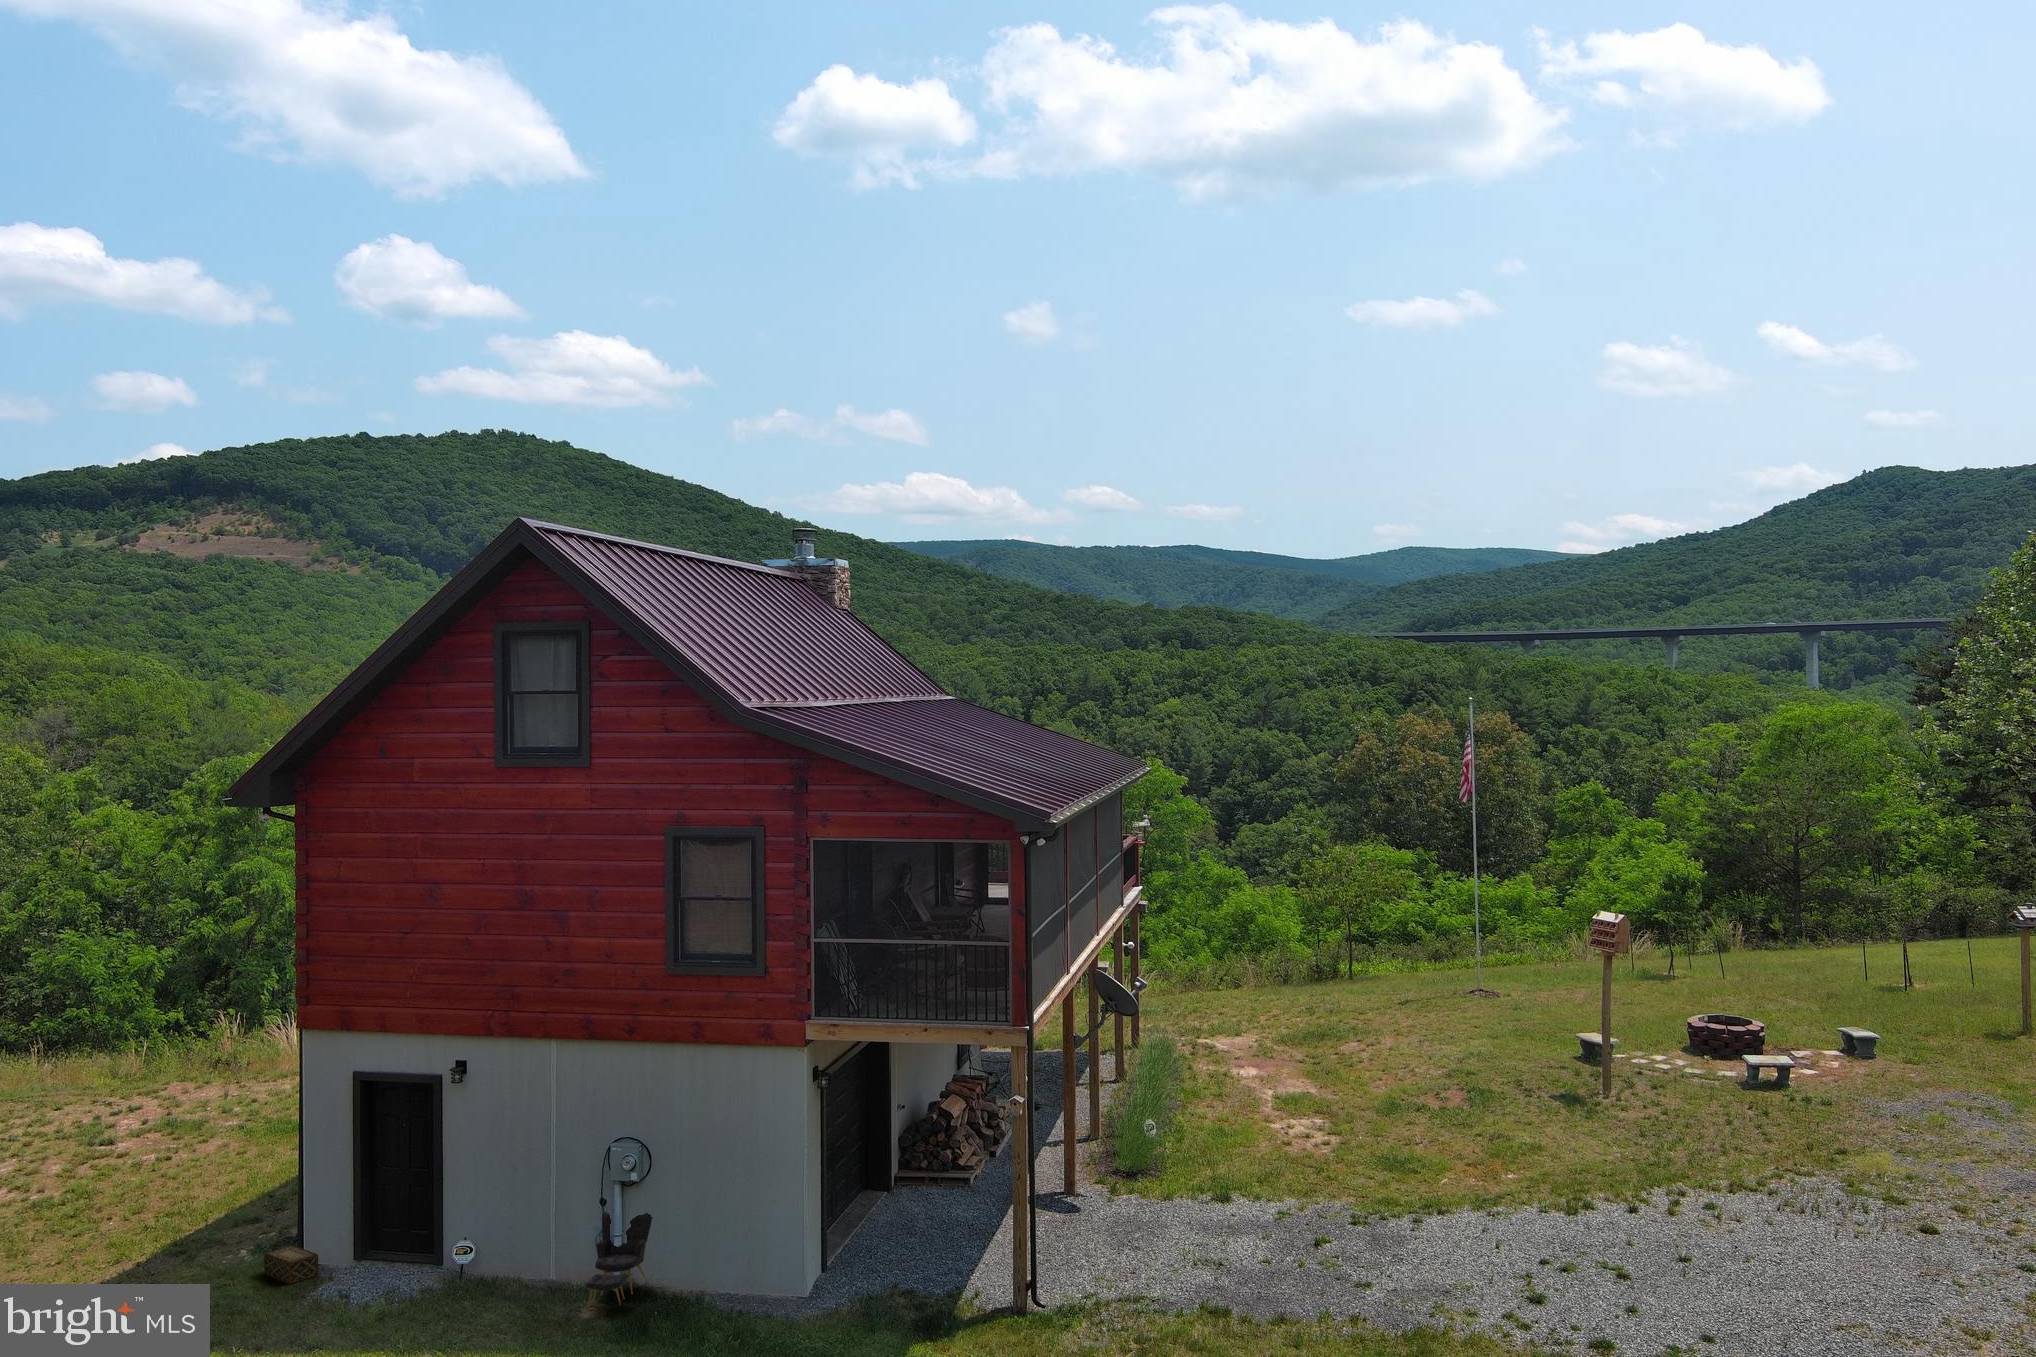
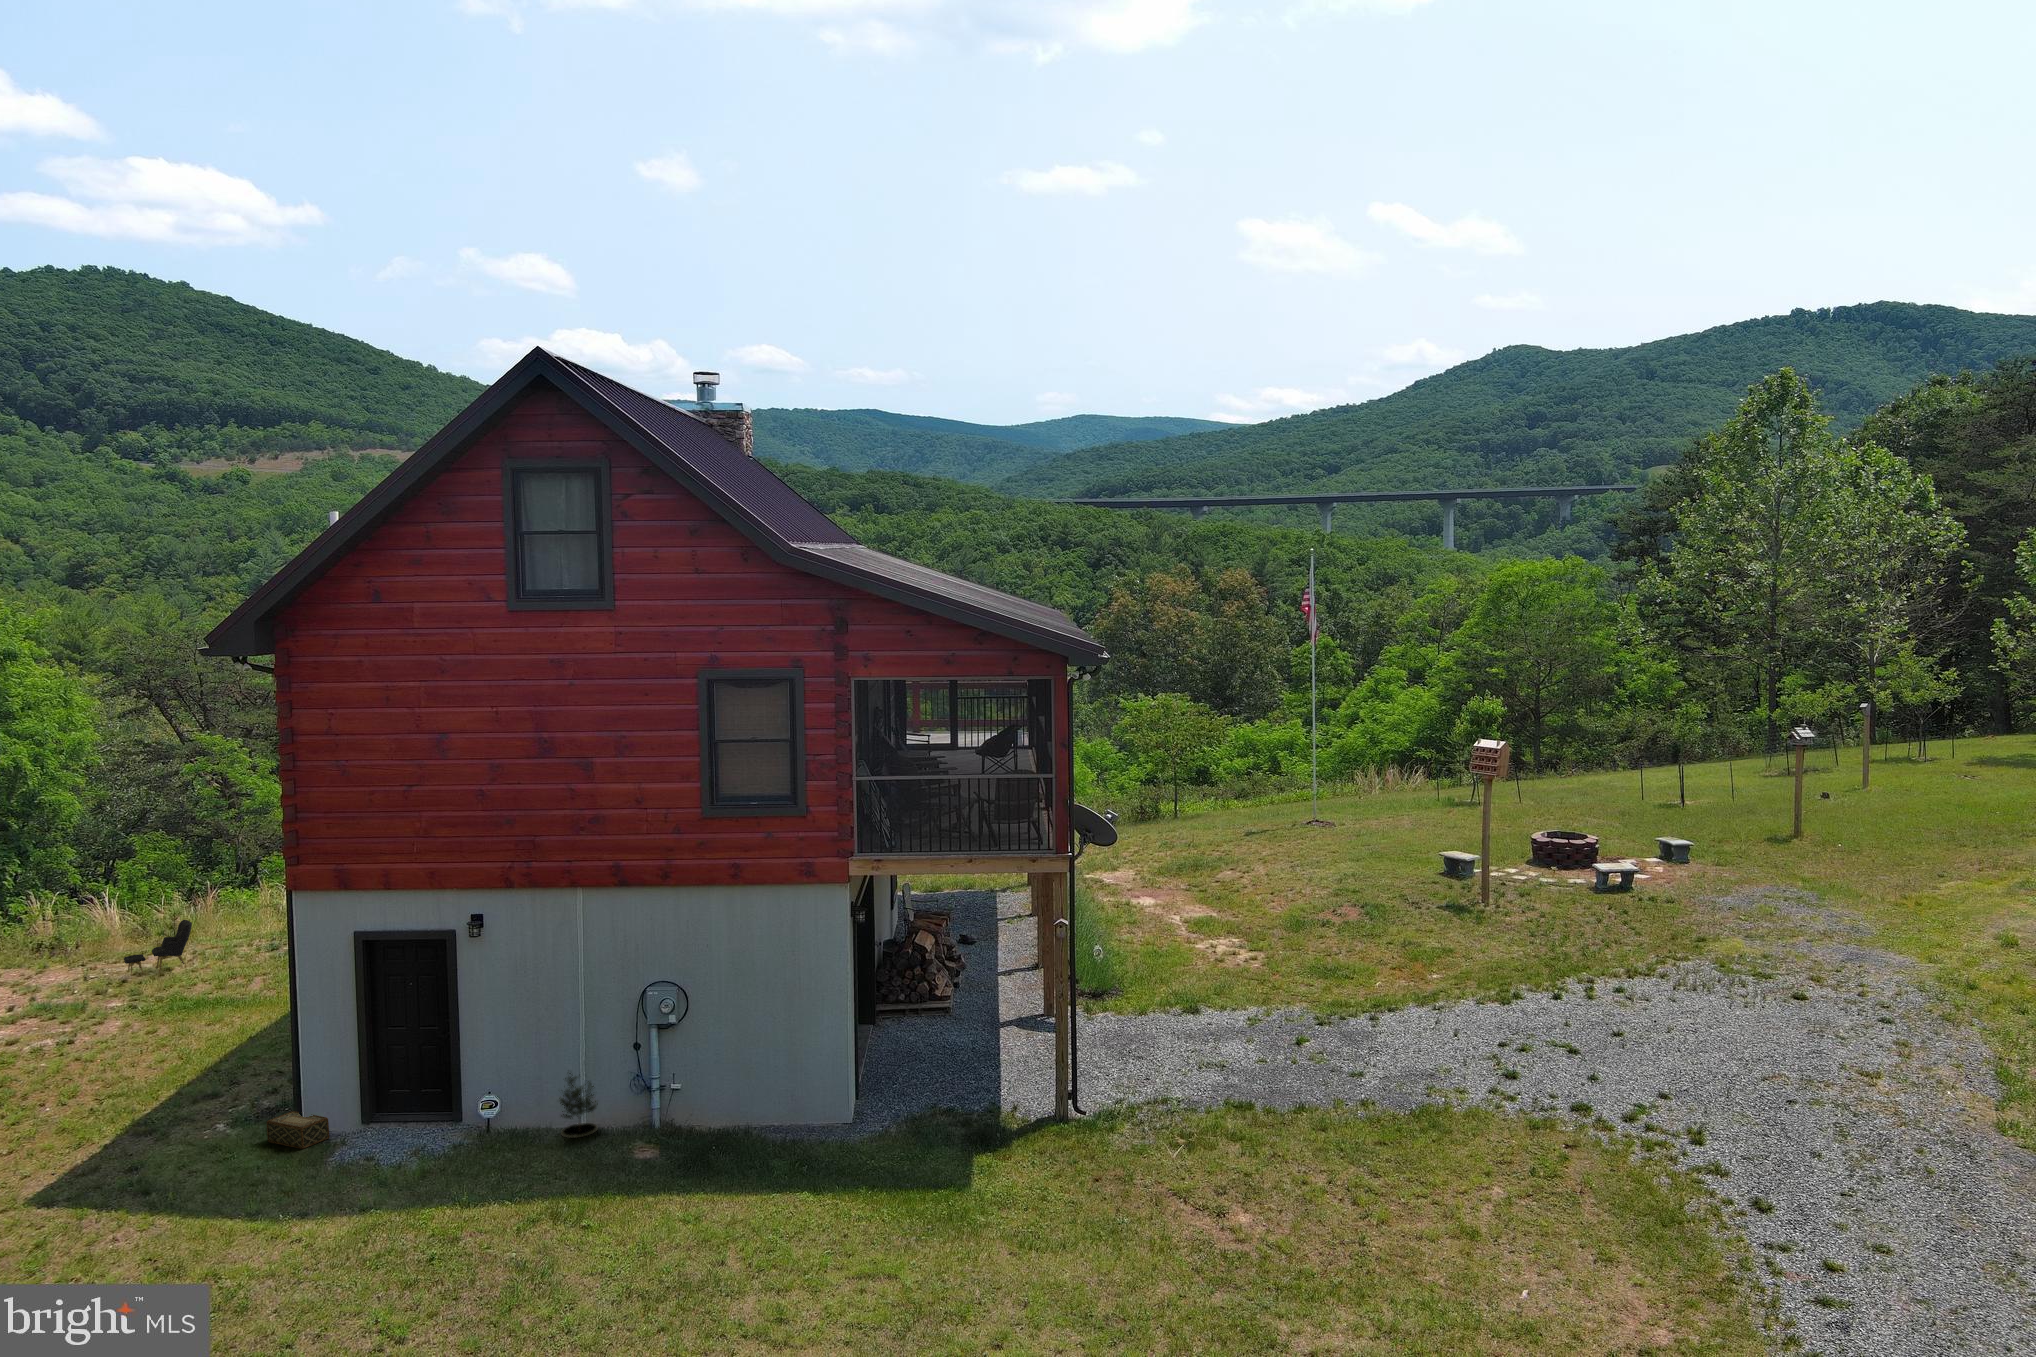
armchair: present [586,1211,652,1305] -> present [124,920,192,975]
potted tree: none [519,1222,564,1293] -> present [559,1073,598,1138]

